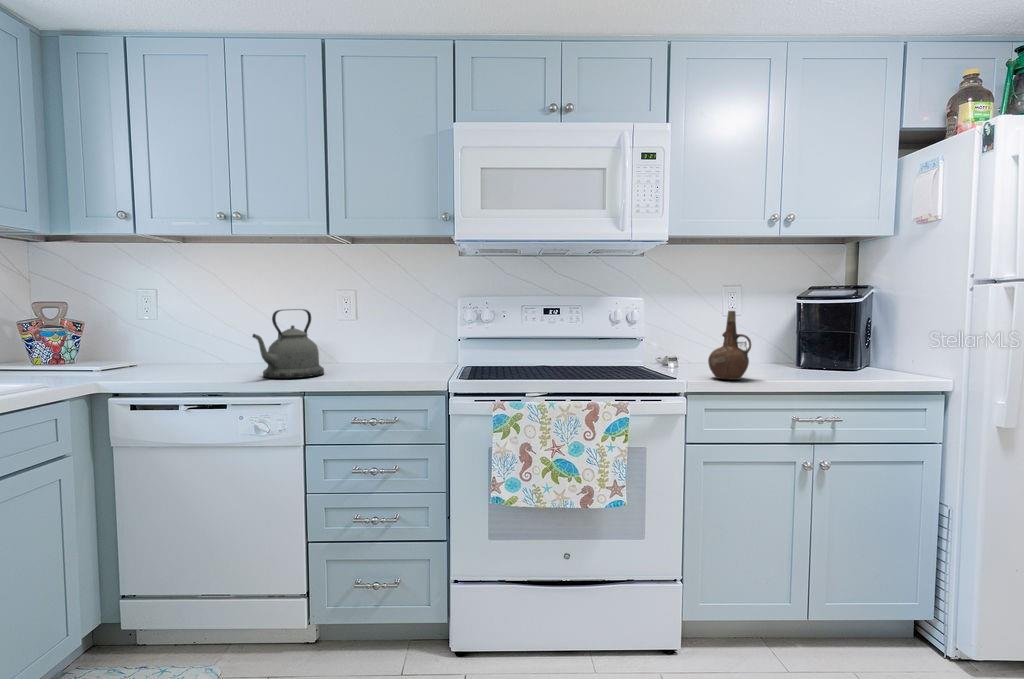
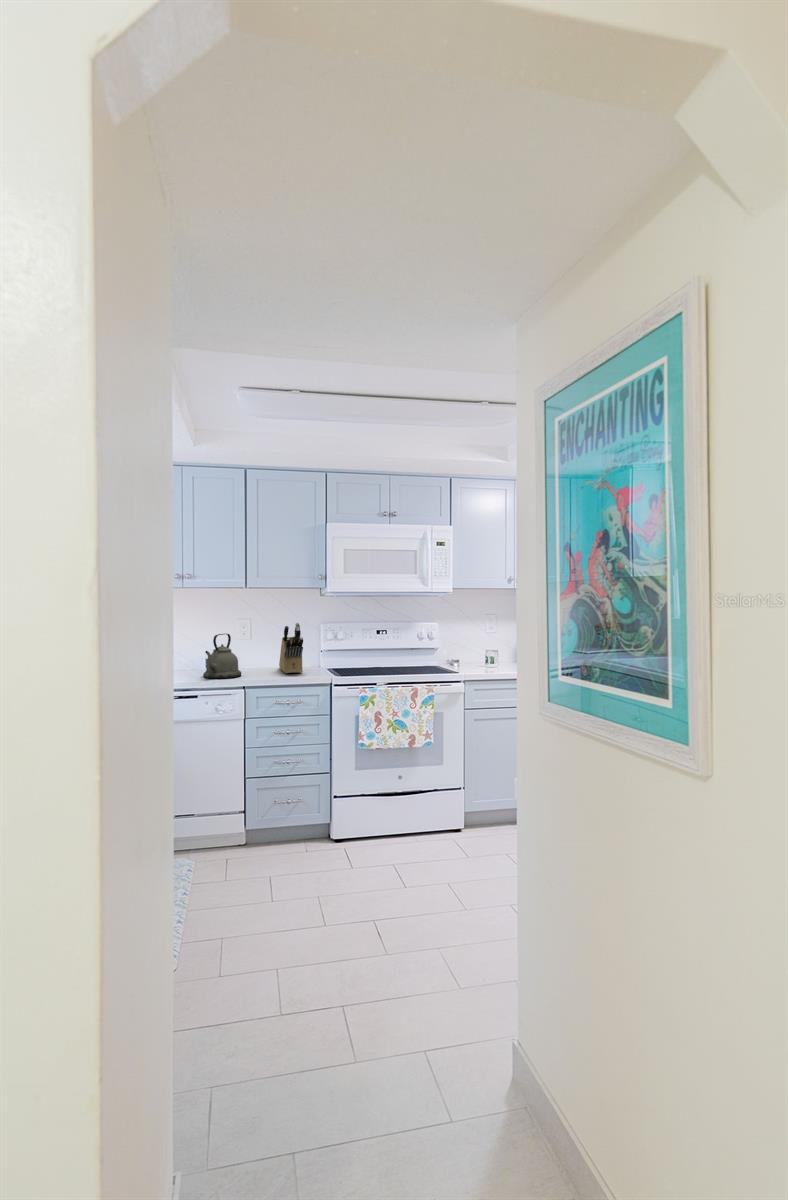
knife block: none [389,293,423,373] -> present [279,623,303,673]
ceramic pitcher: present [708,311,751,380] -> none [477,633,500,673]

